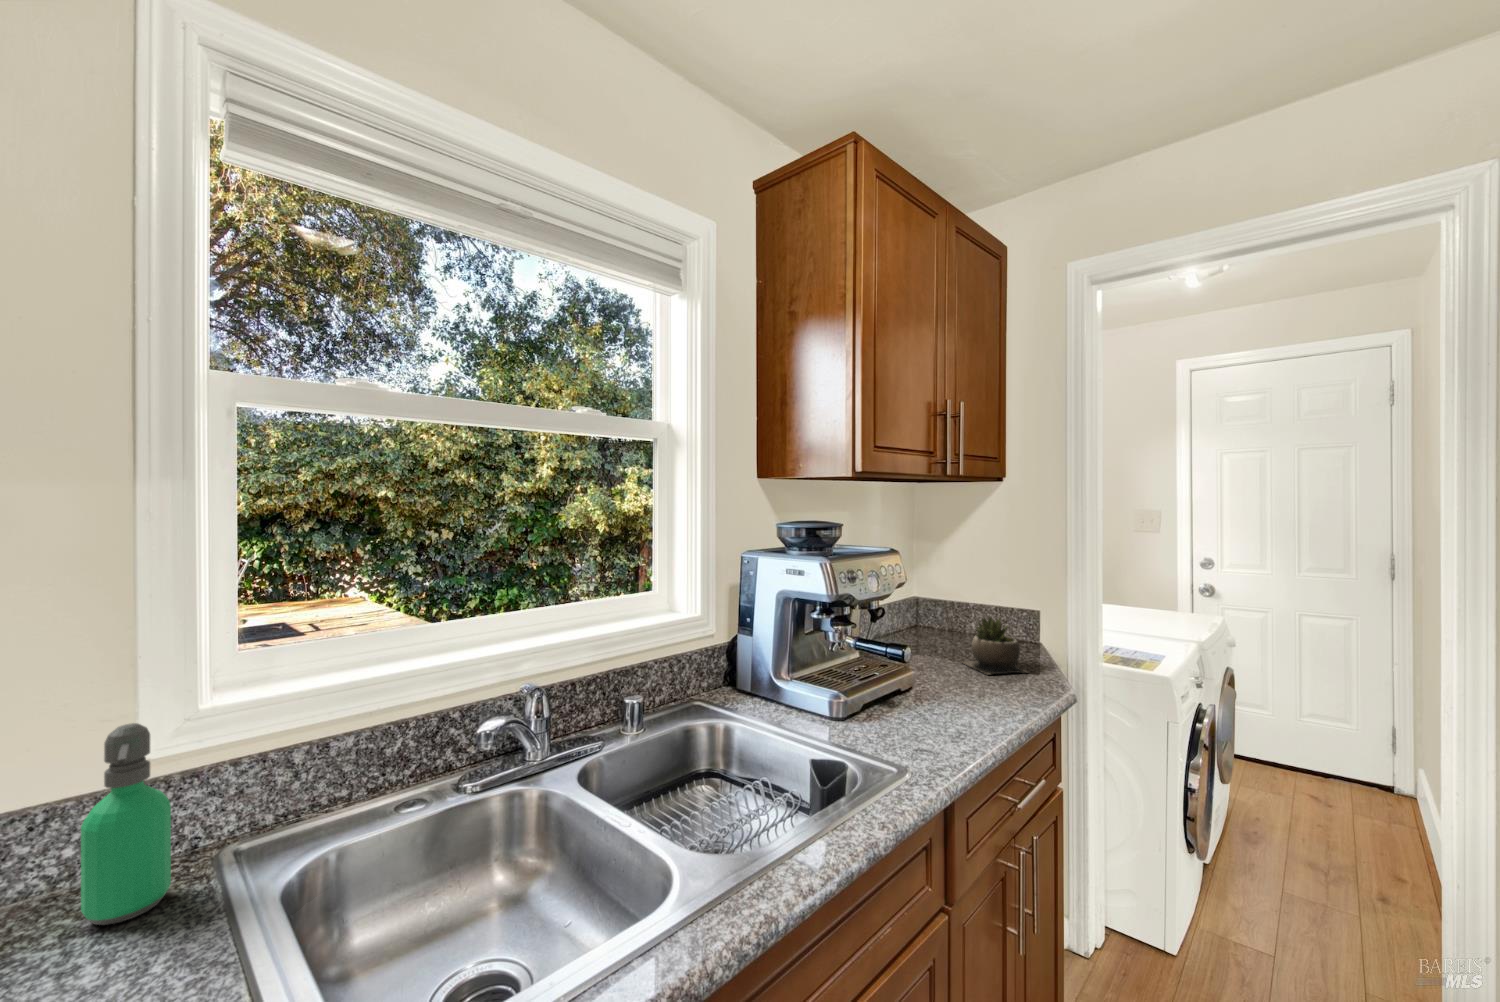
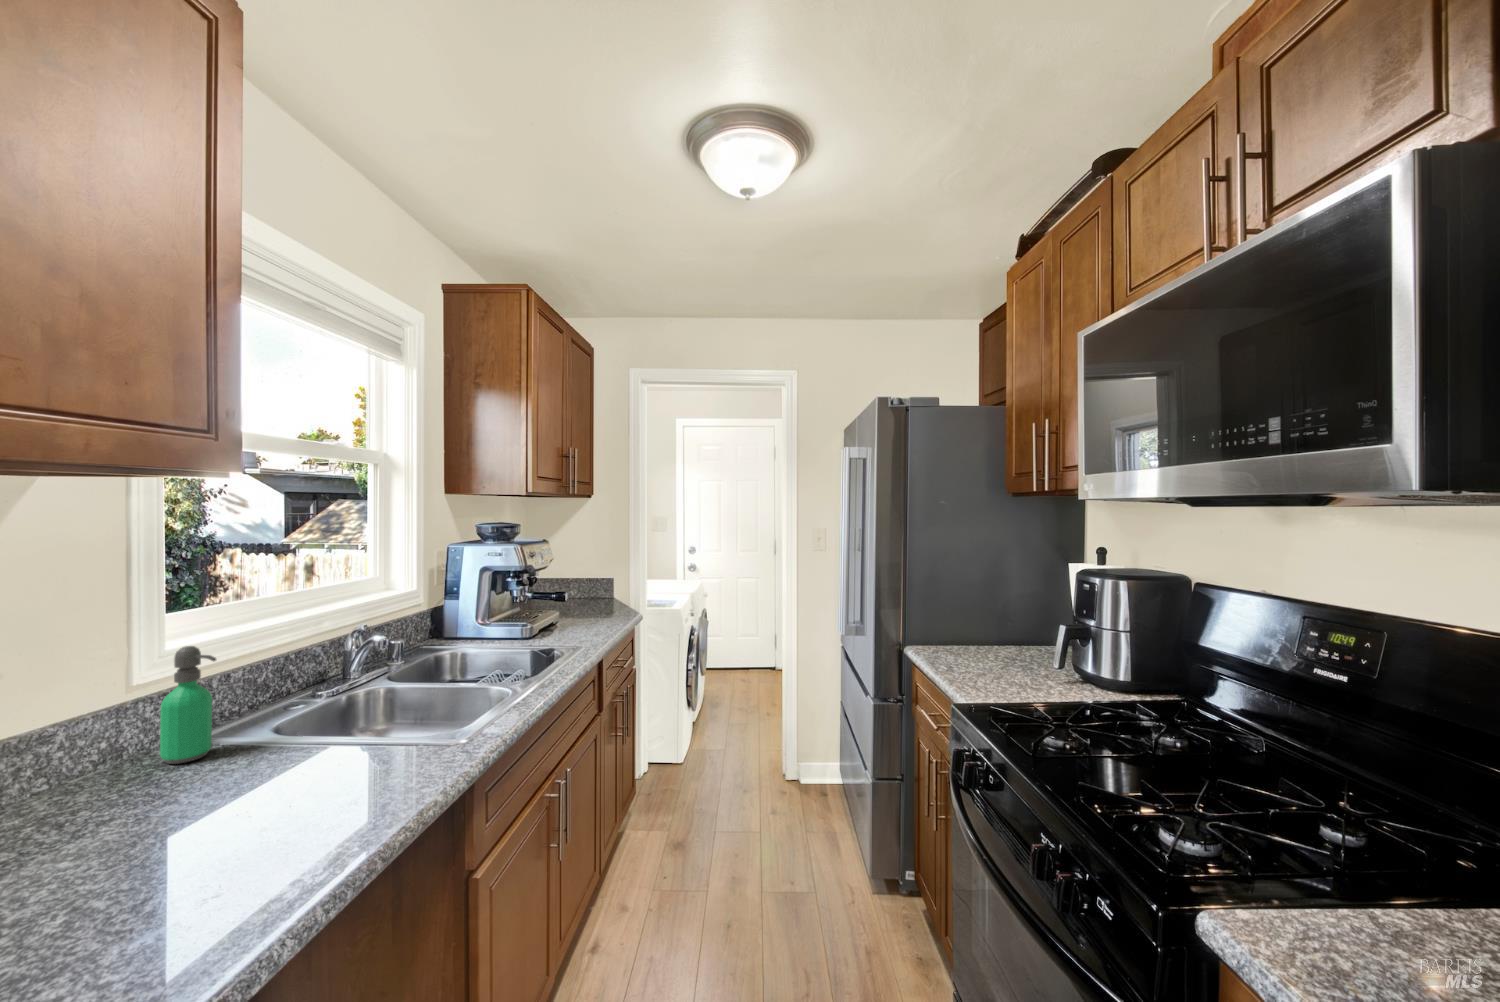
succulent plant: present [962,617,1027,674] -> none [573,579,615,613]

